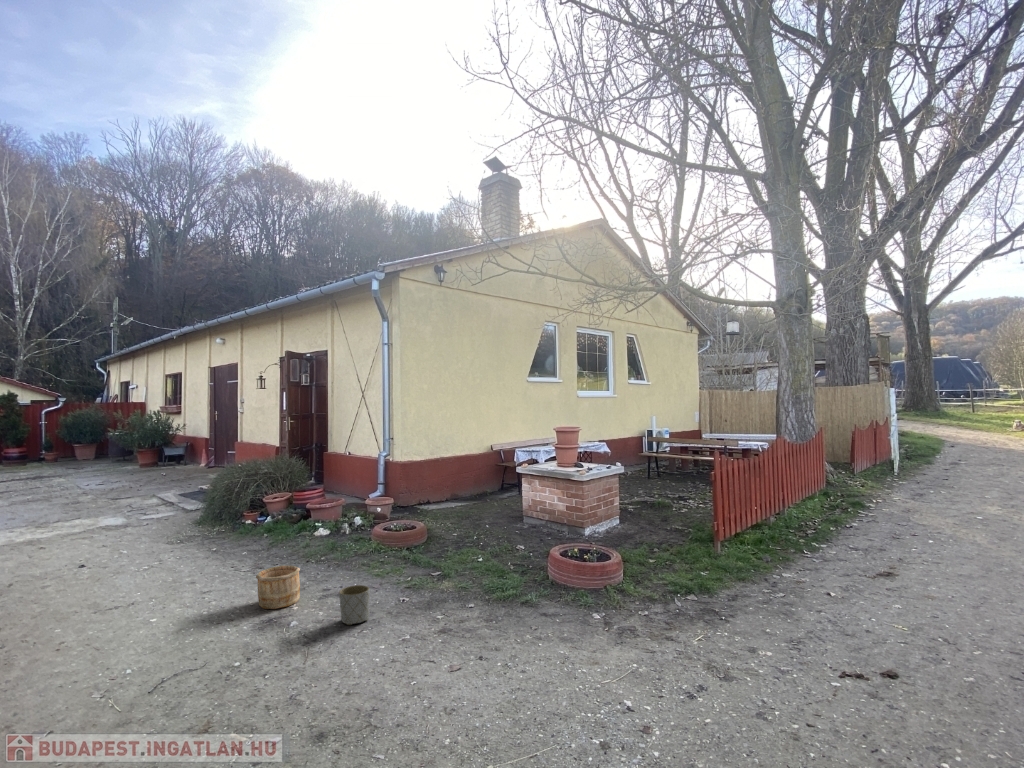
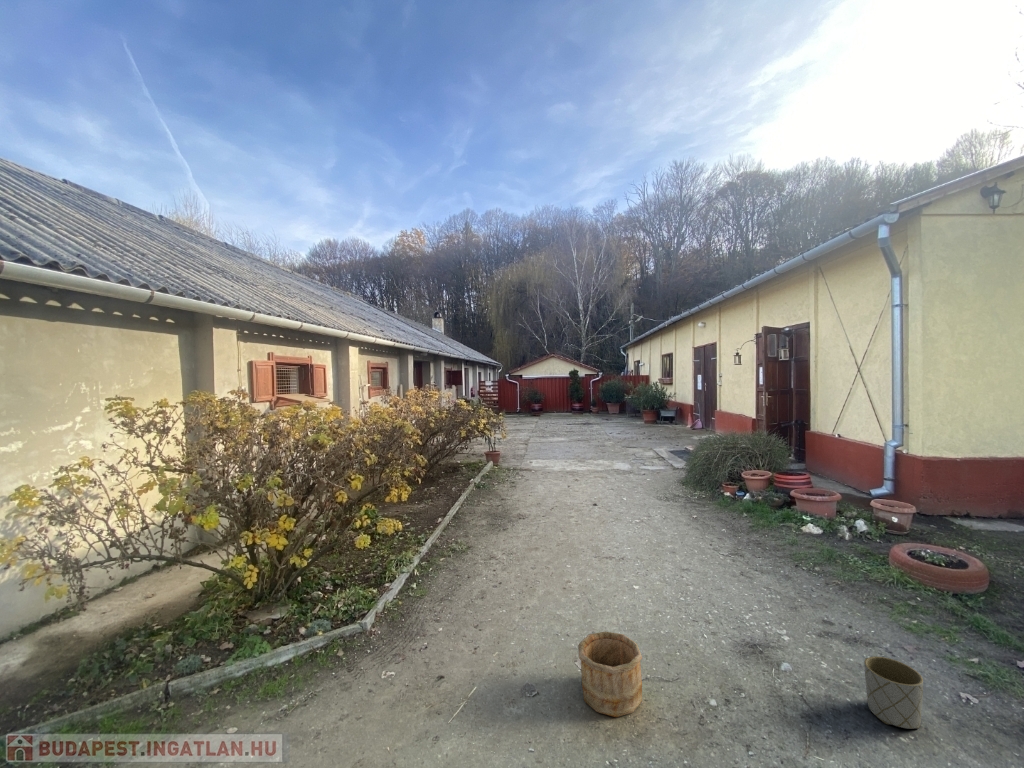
wooden bucket: present [256,566,300,609] -> present [578,631,642,717]

